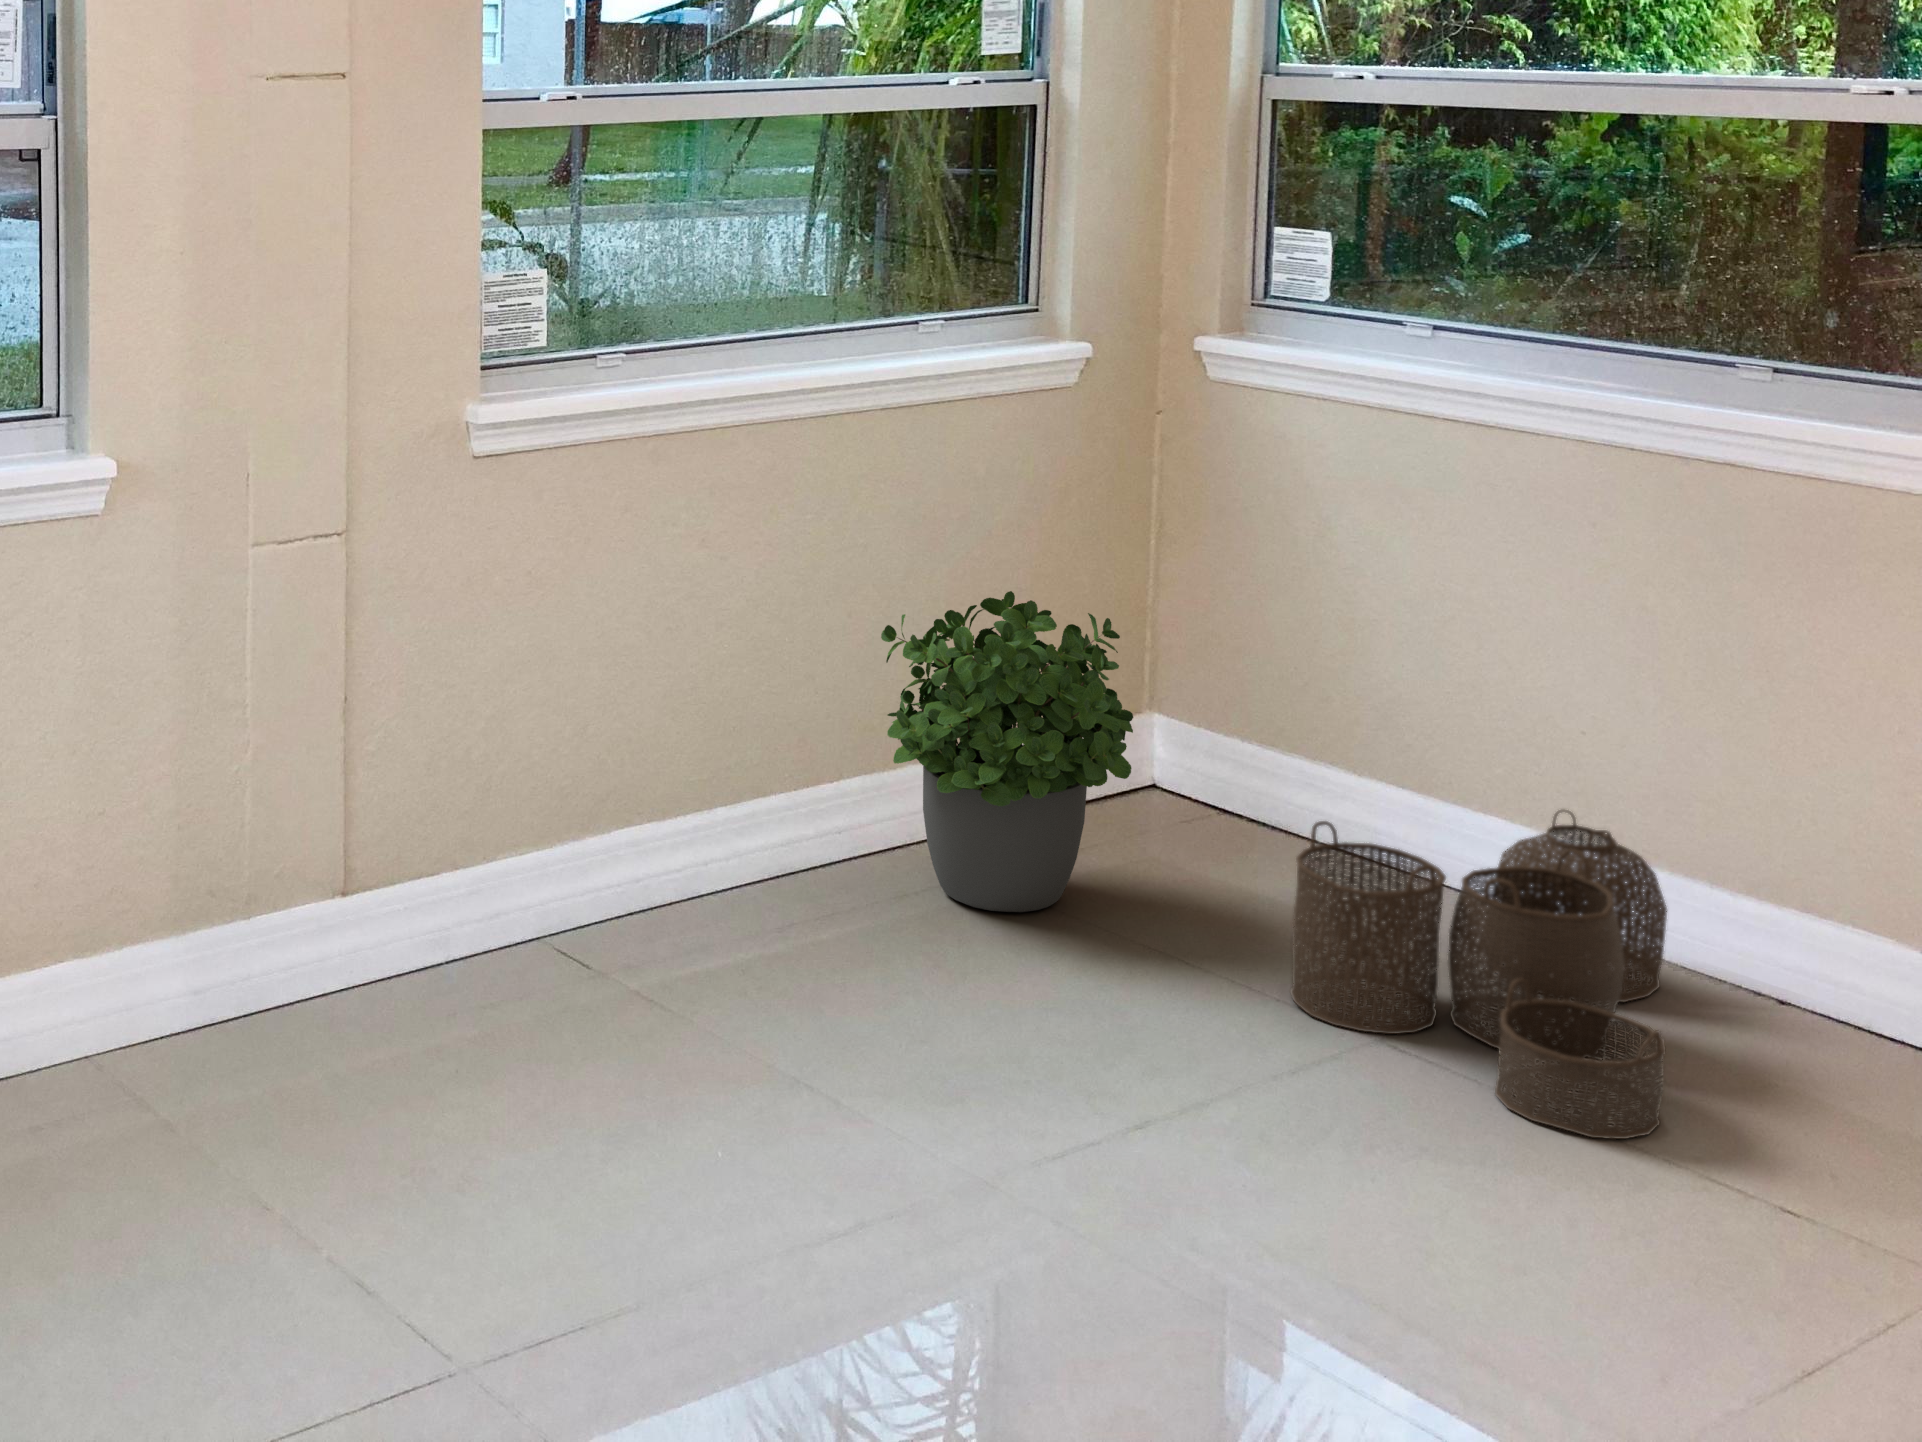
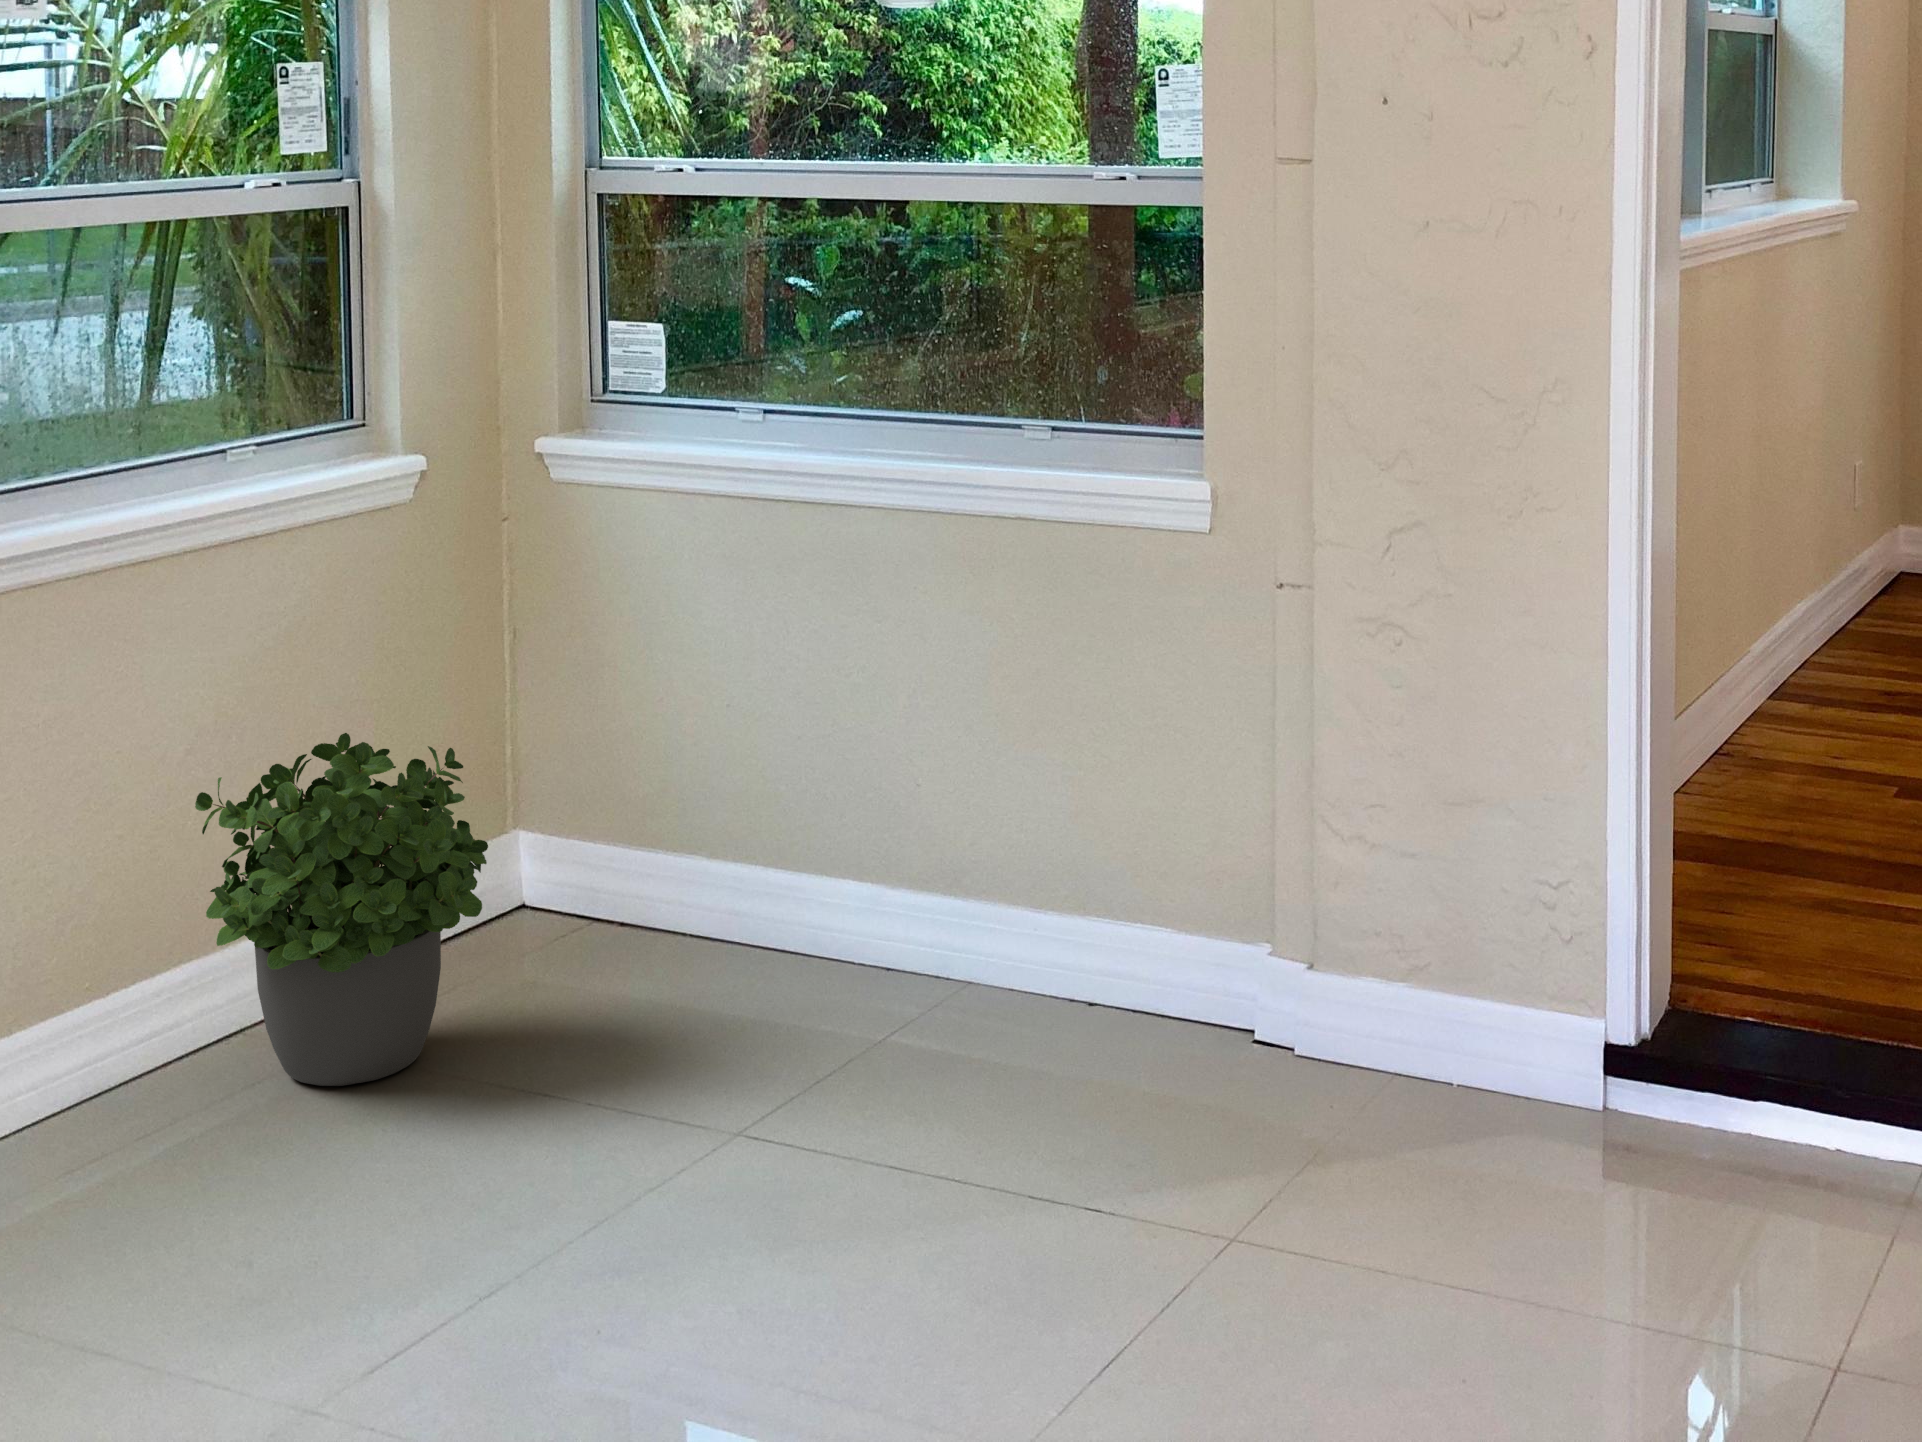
woven basket: present [1291,810,1667,1139] -> none [651,866,997,1188]

